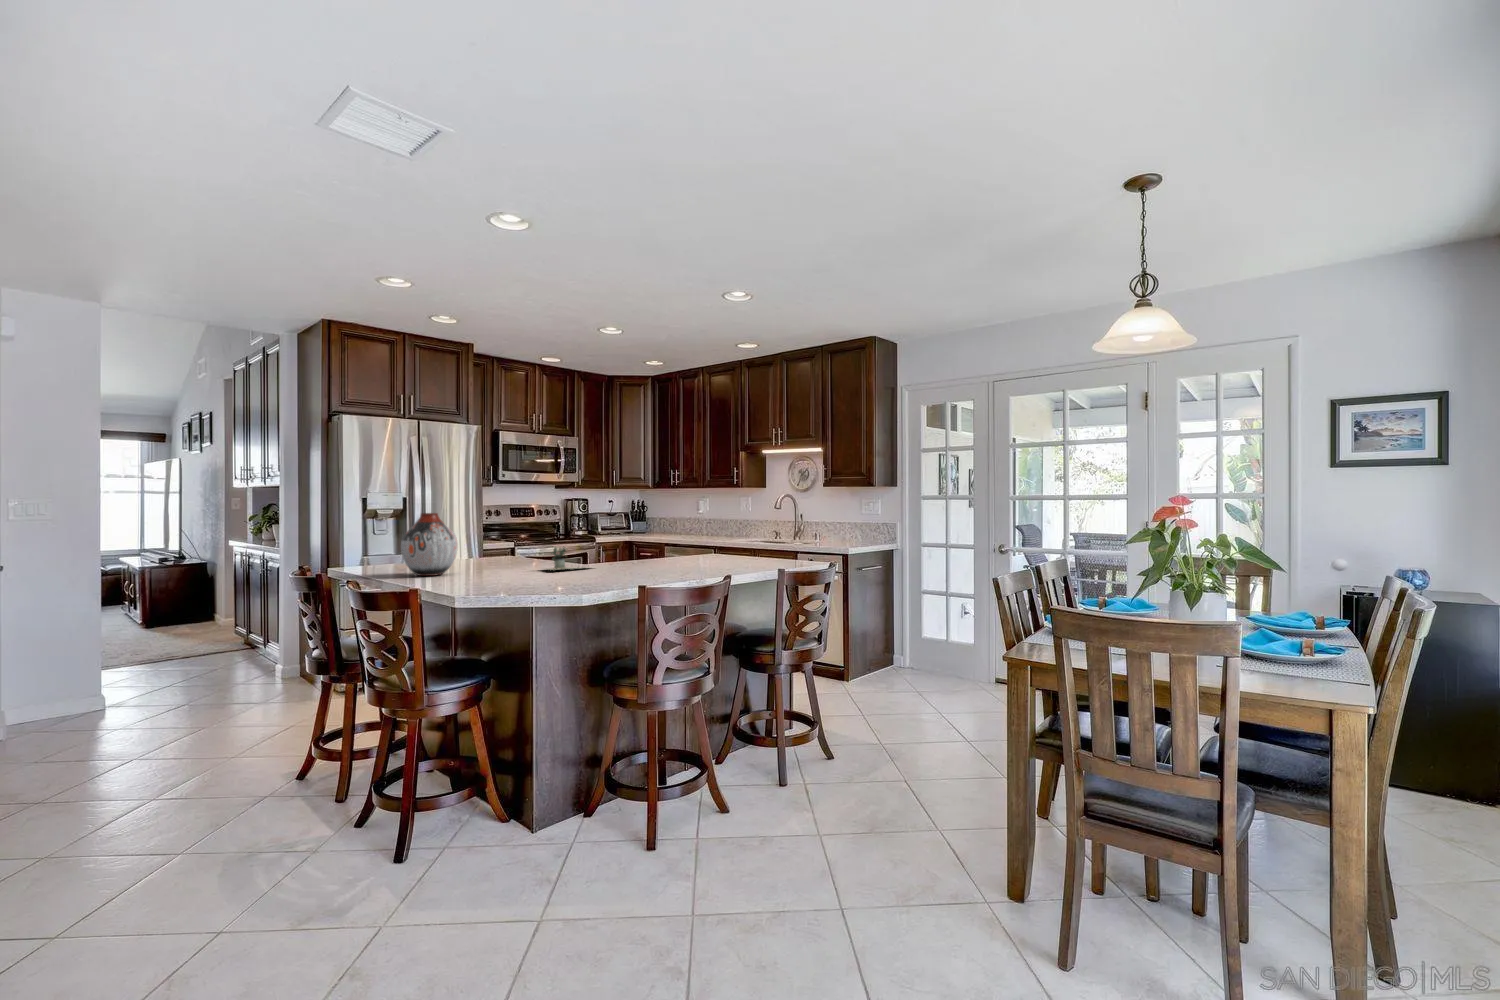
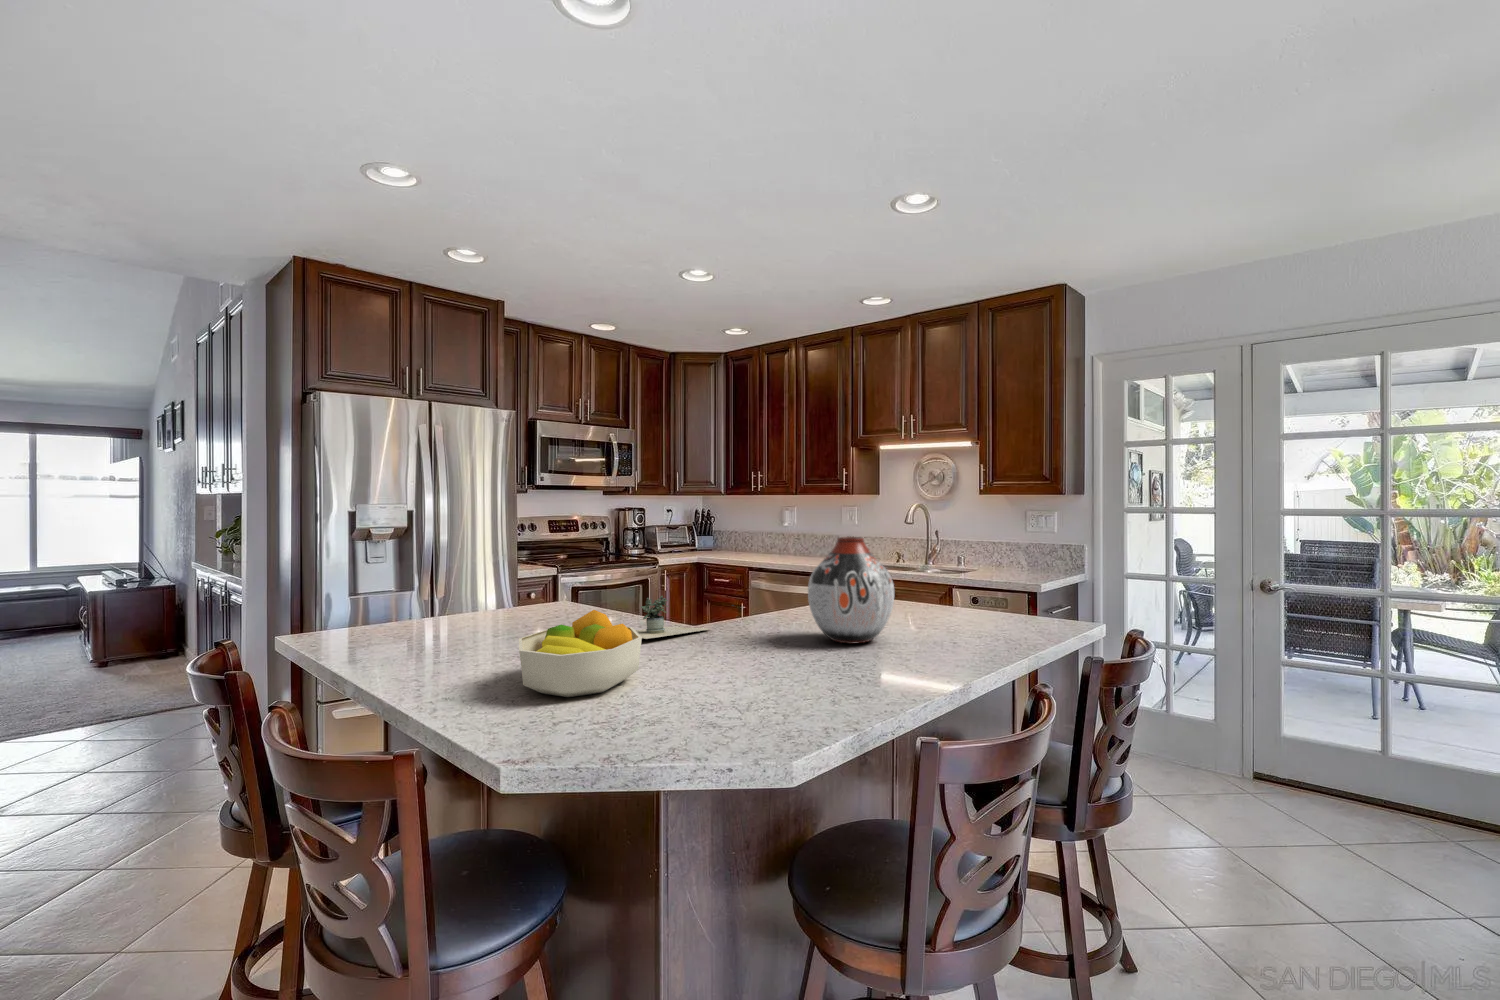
vase: present [401,513,458,576] -> present [808,537,894,644]
fruit bowl: none [470,547,537,587] -> present [519,610,642,697]

